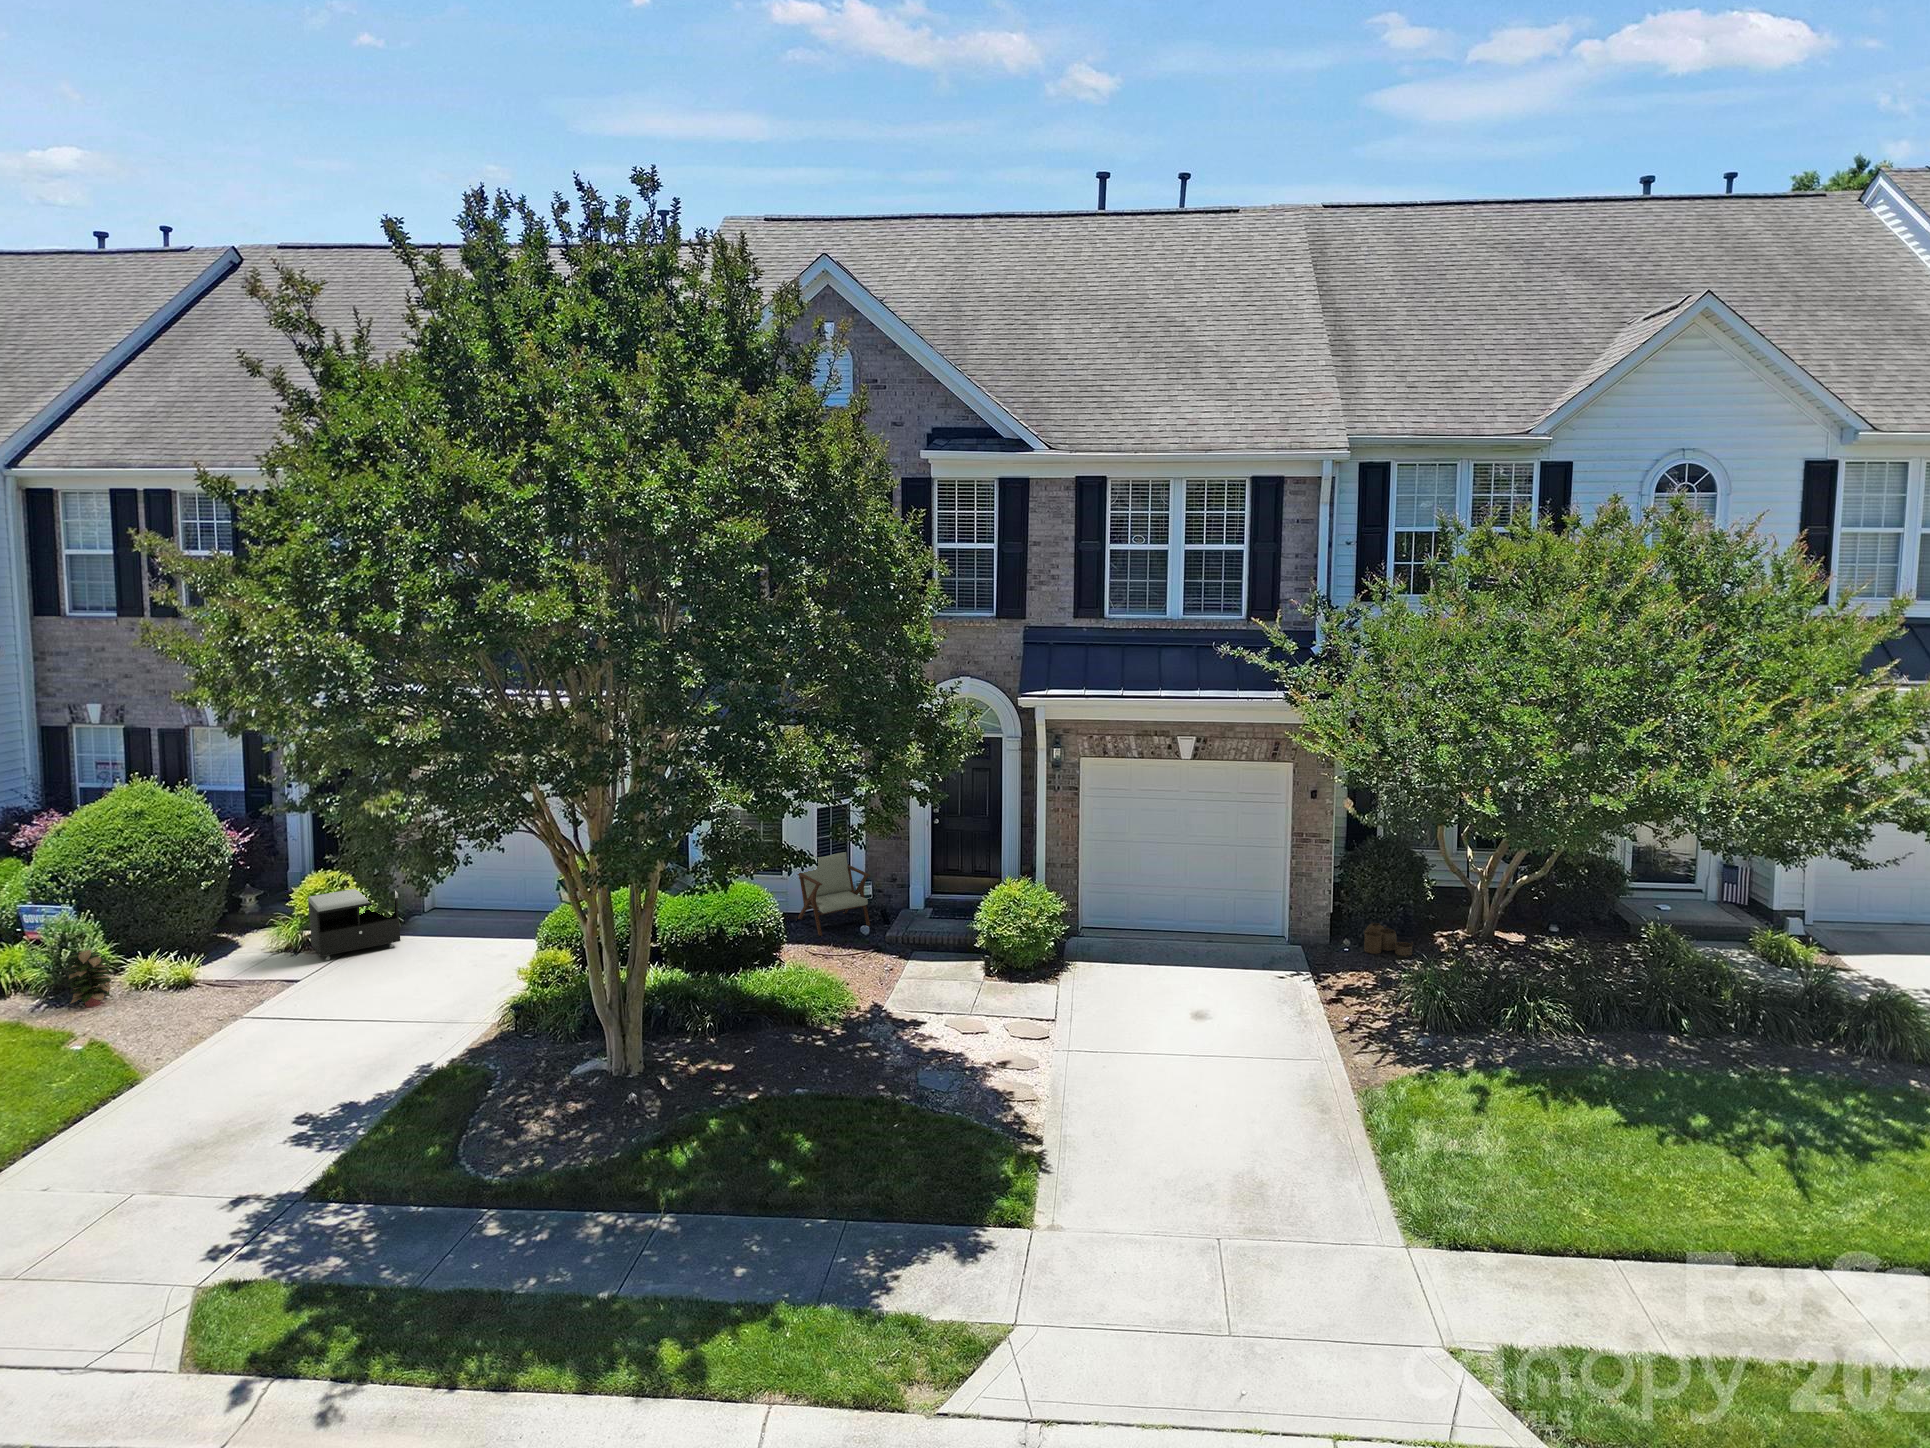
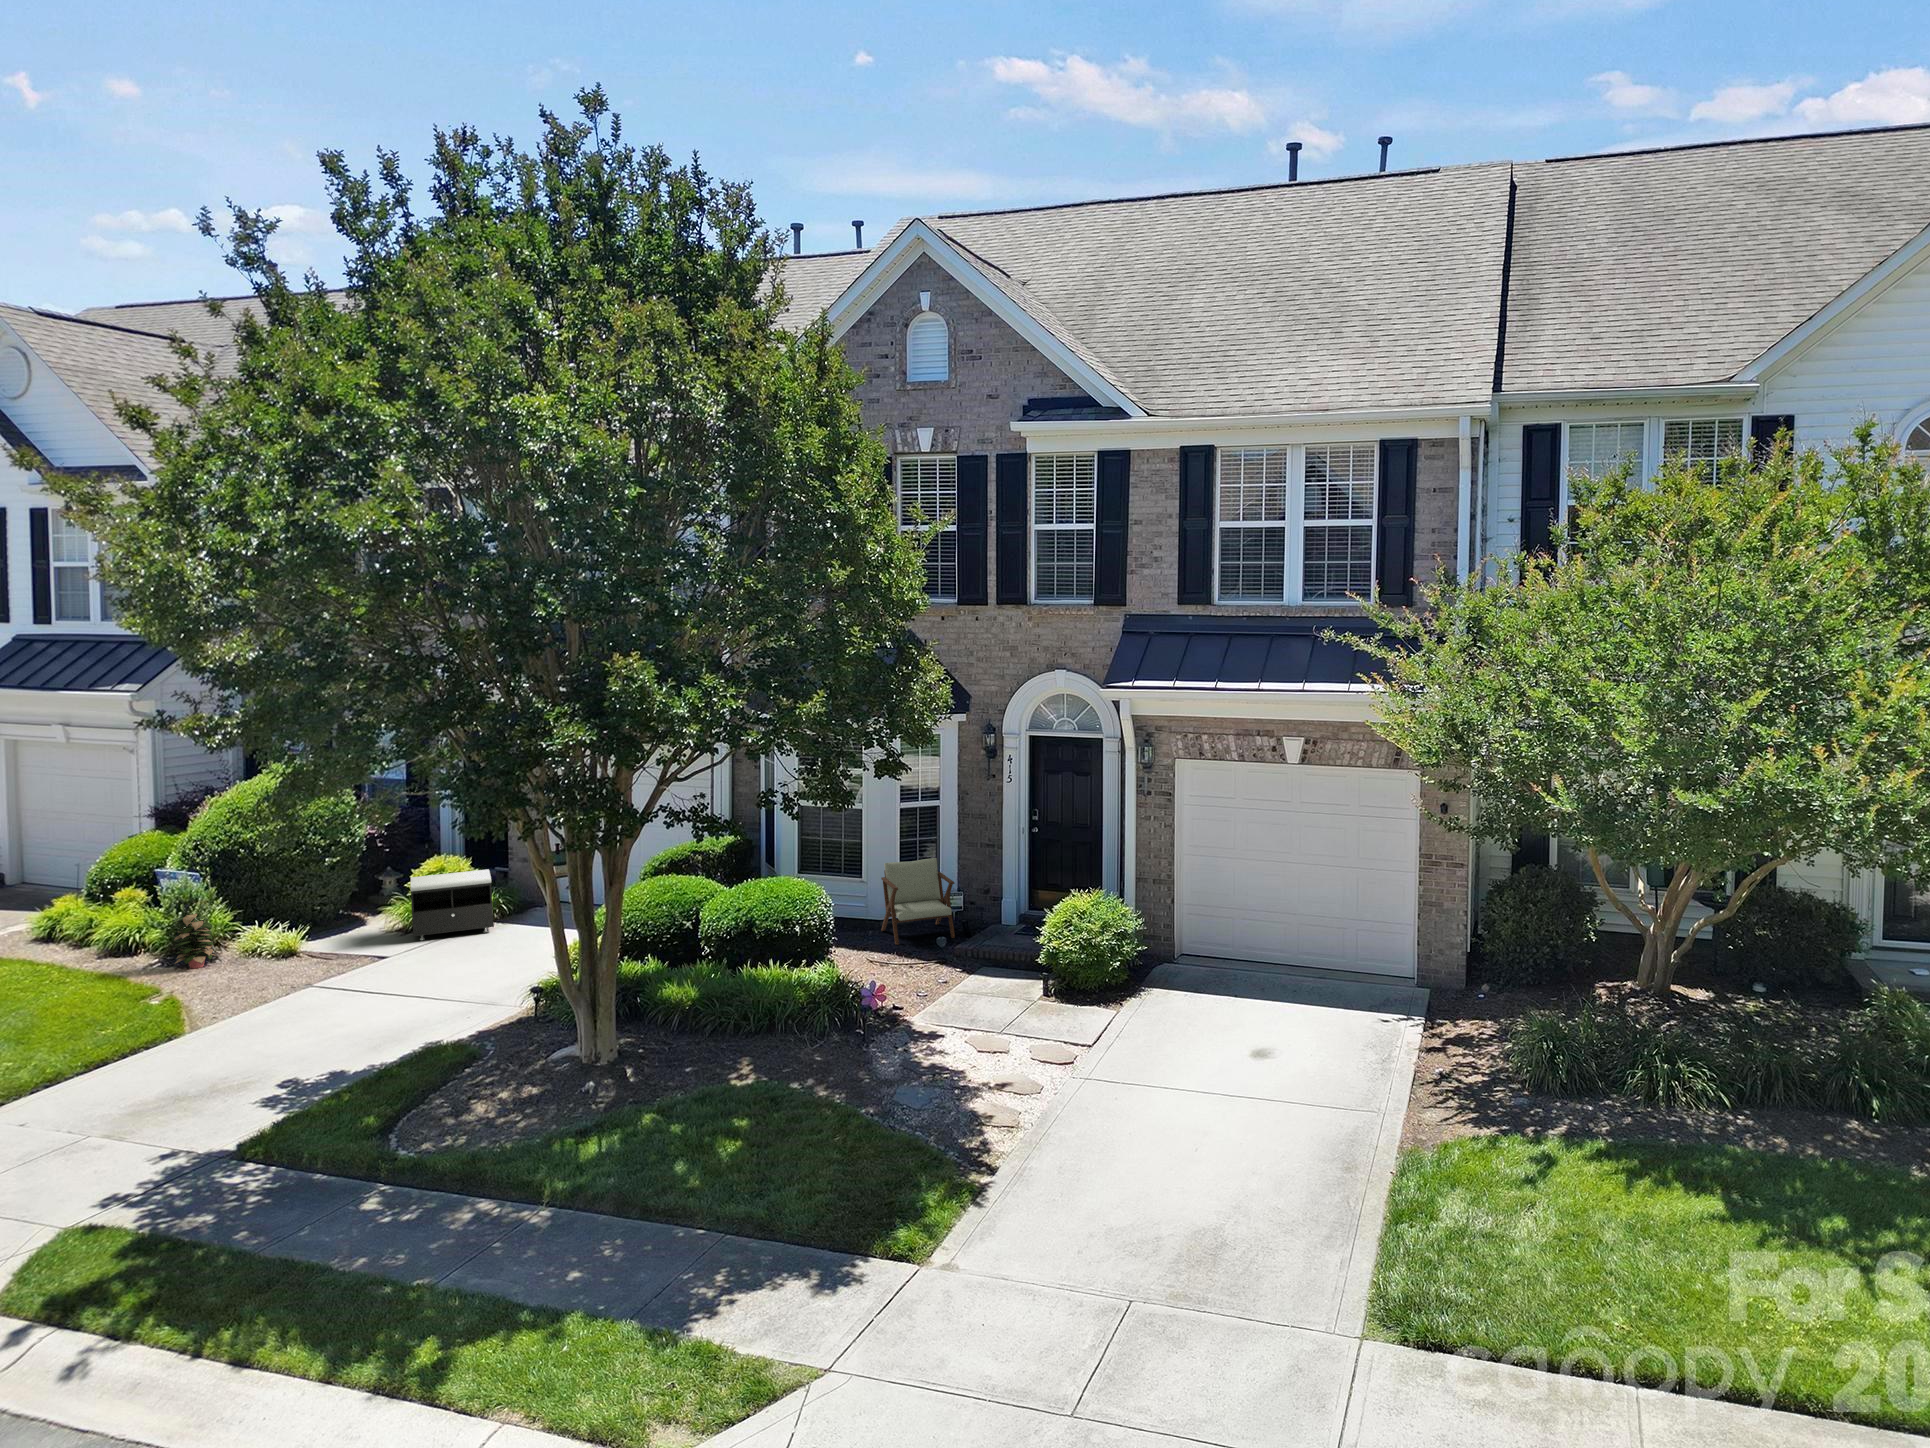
woven basket: present [1364,923,1413,956] -> none [1499,961,1559,1003]

